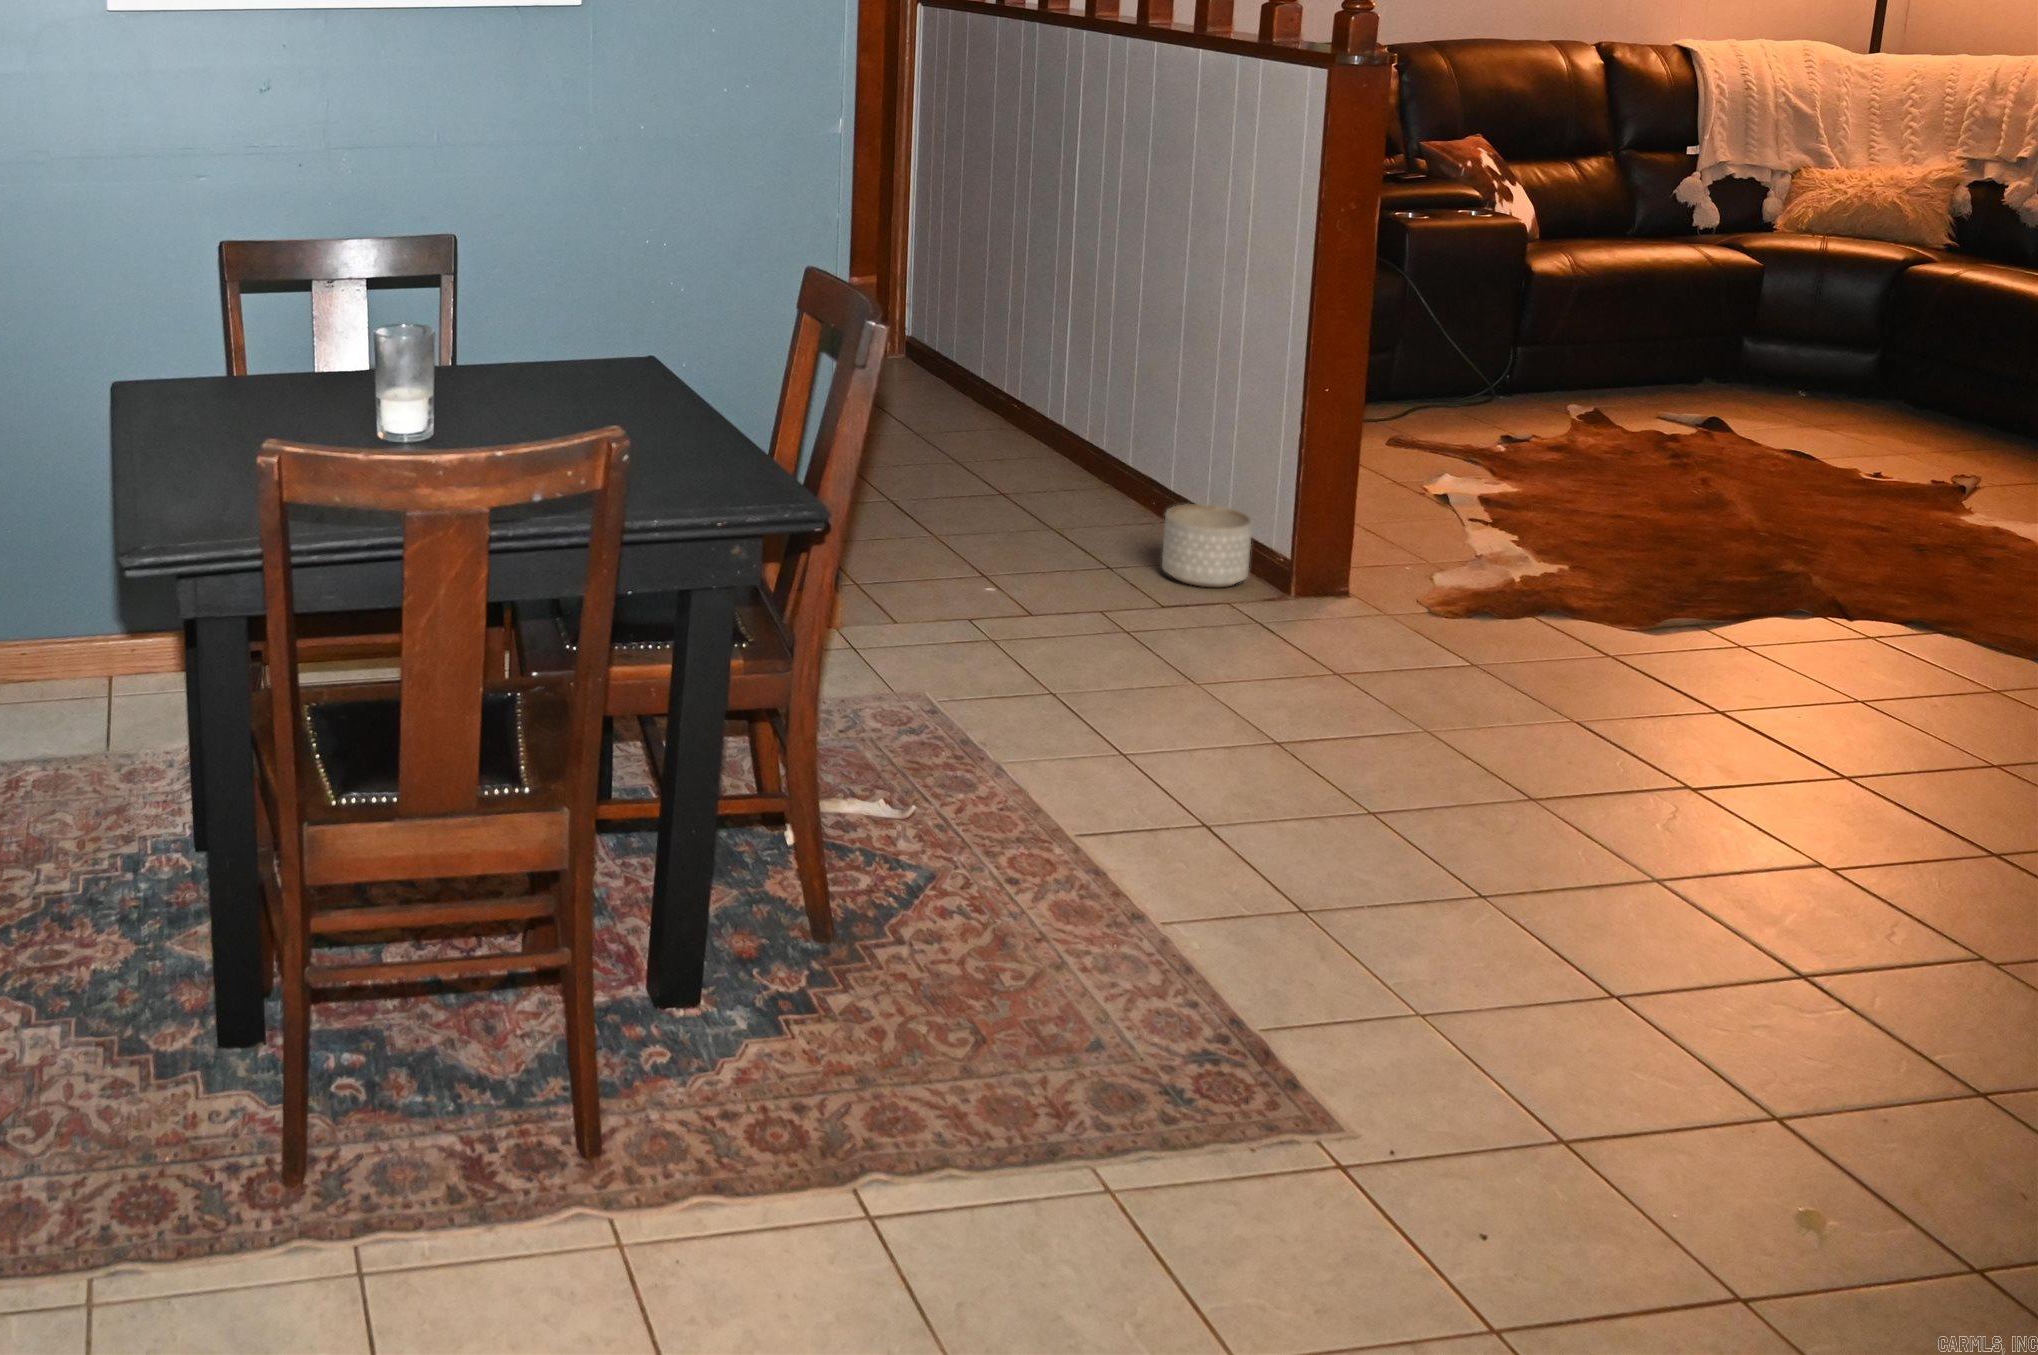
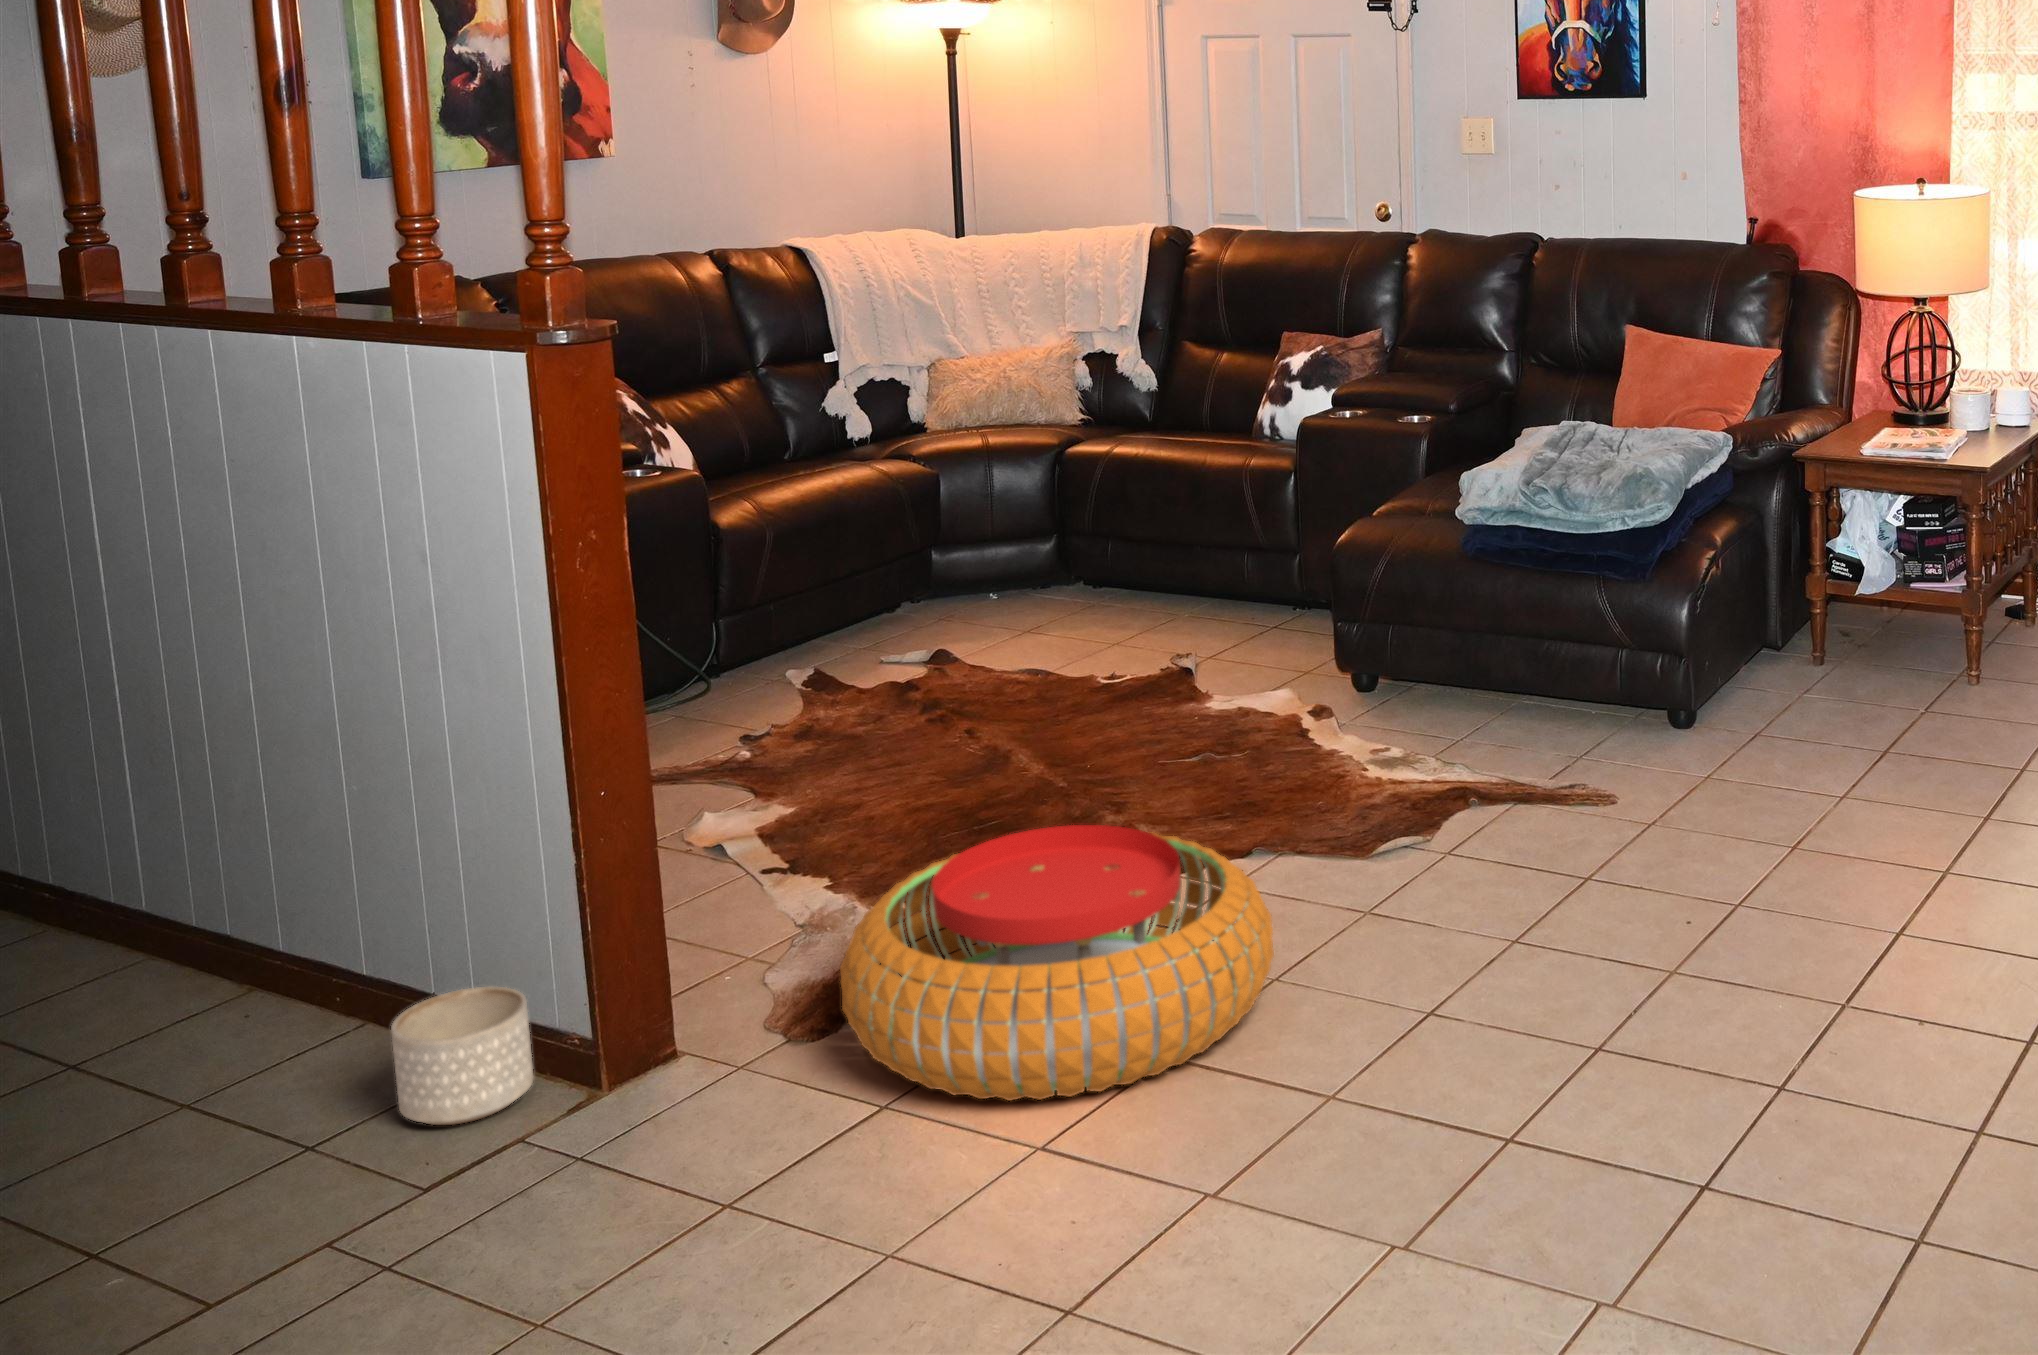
pouf: none [1467,518,1877,727] -> present [840,825,1274,1101]

